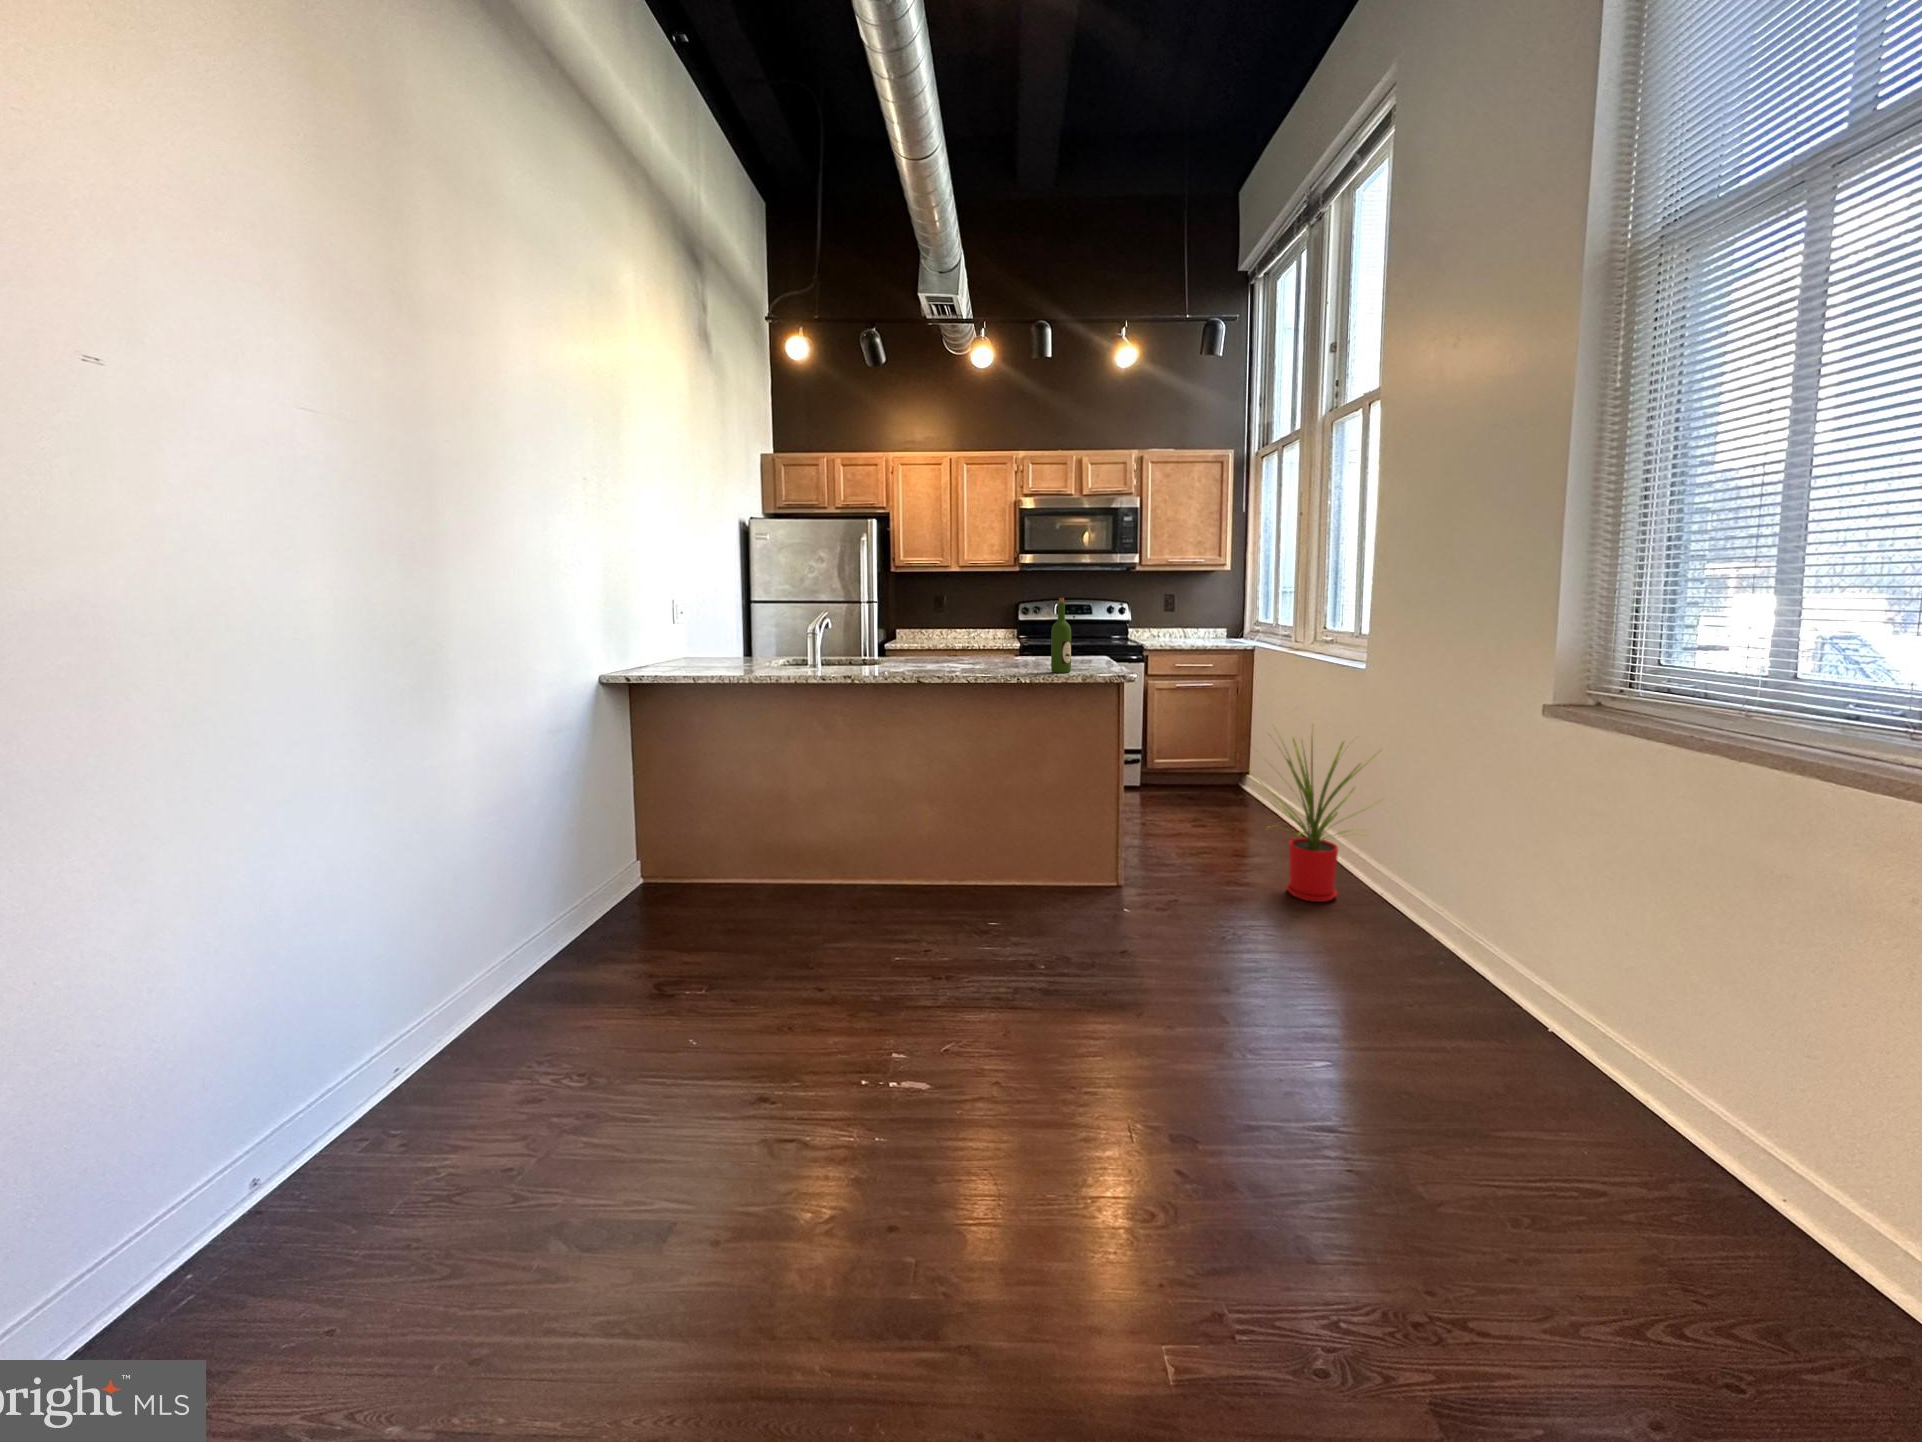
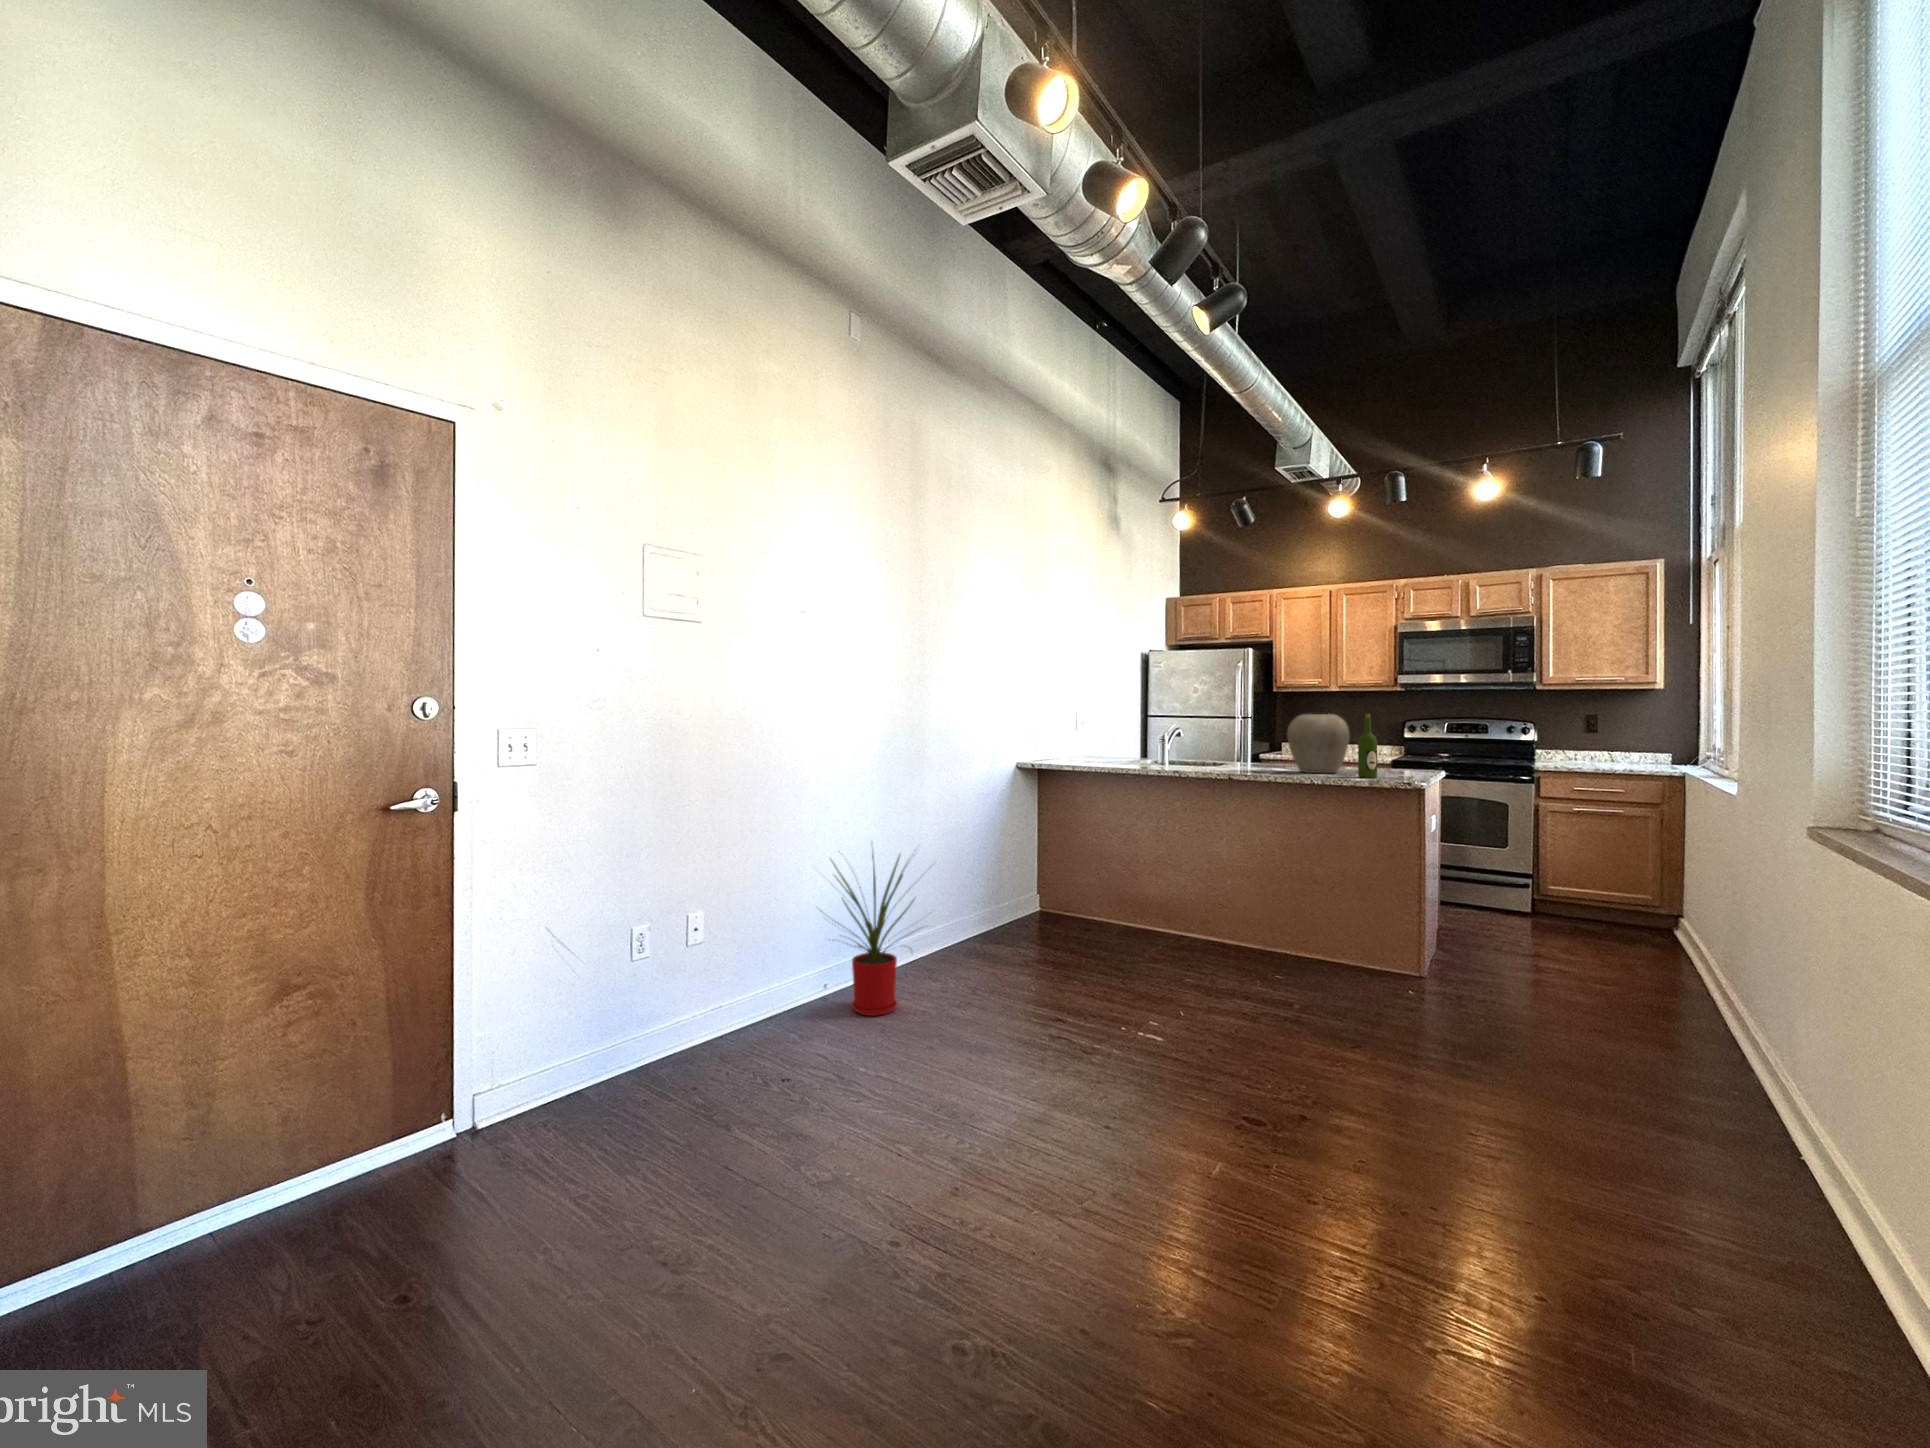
vase: none [960,598,1028,669] -> present [1287,714,1350,773]
house plant: present [1254,731,1372,902] -> present [832,850,916,1016]

